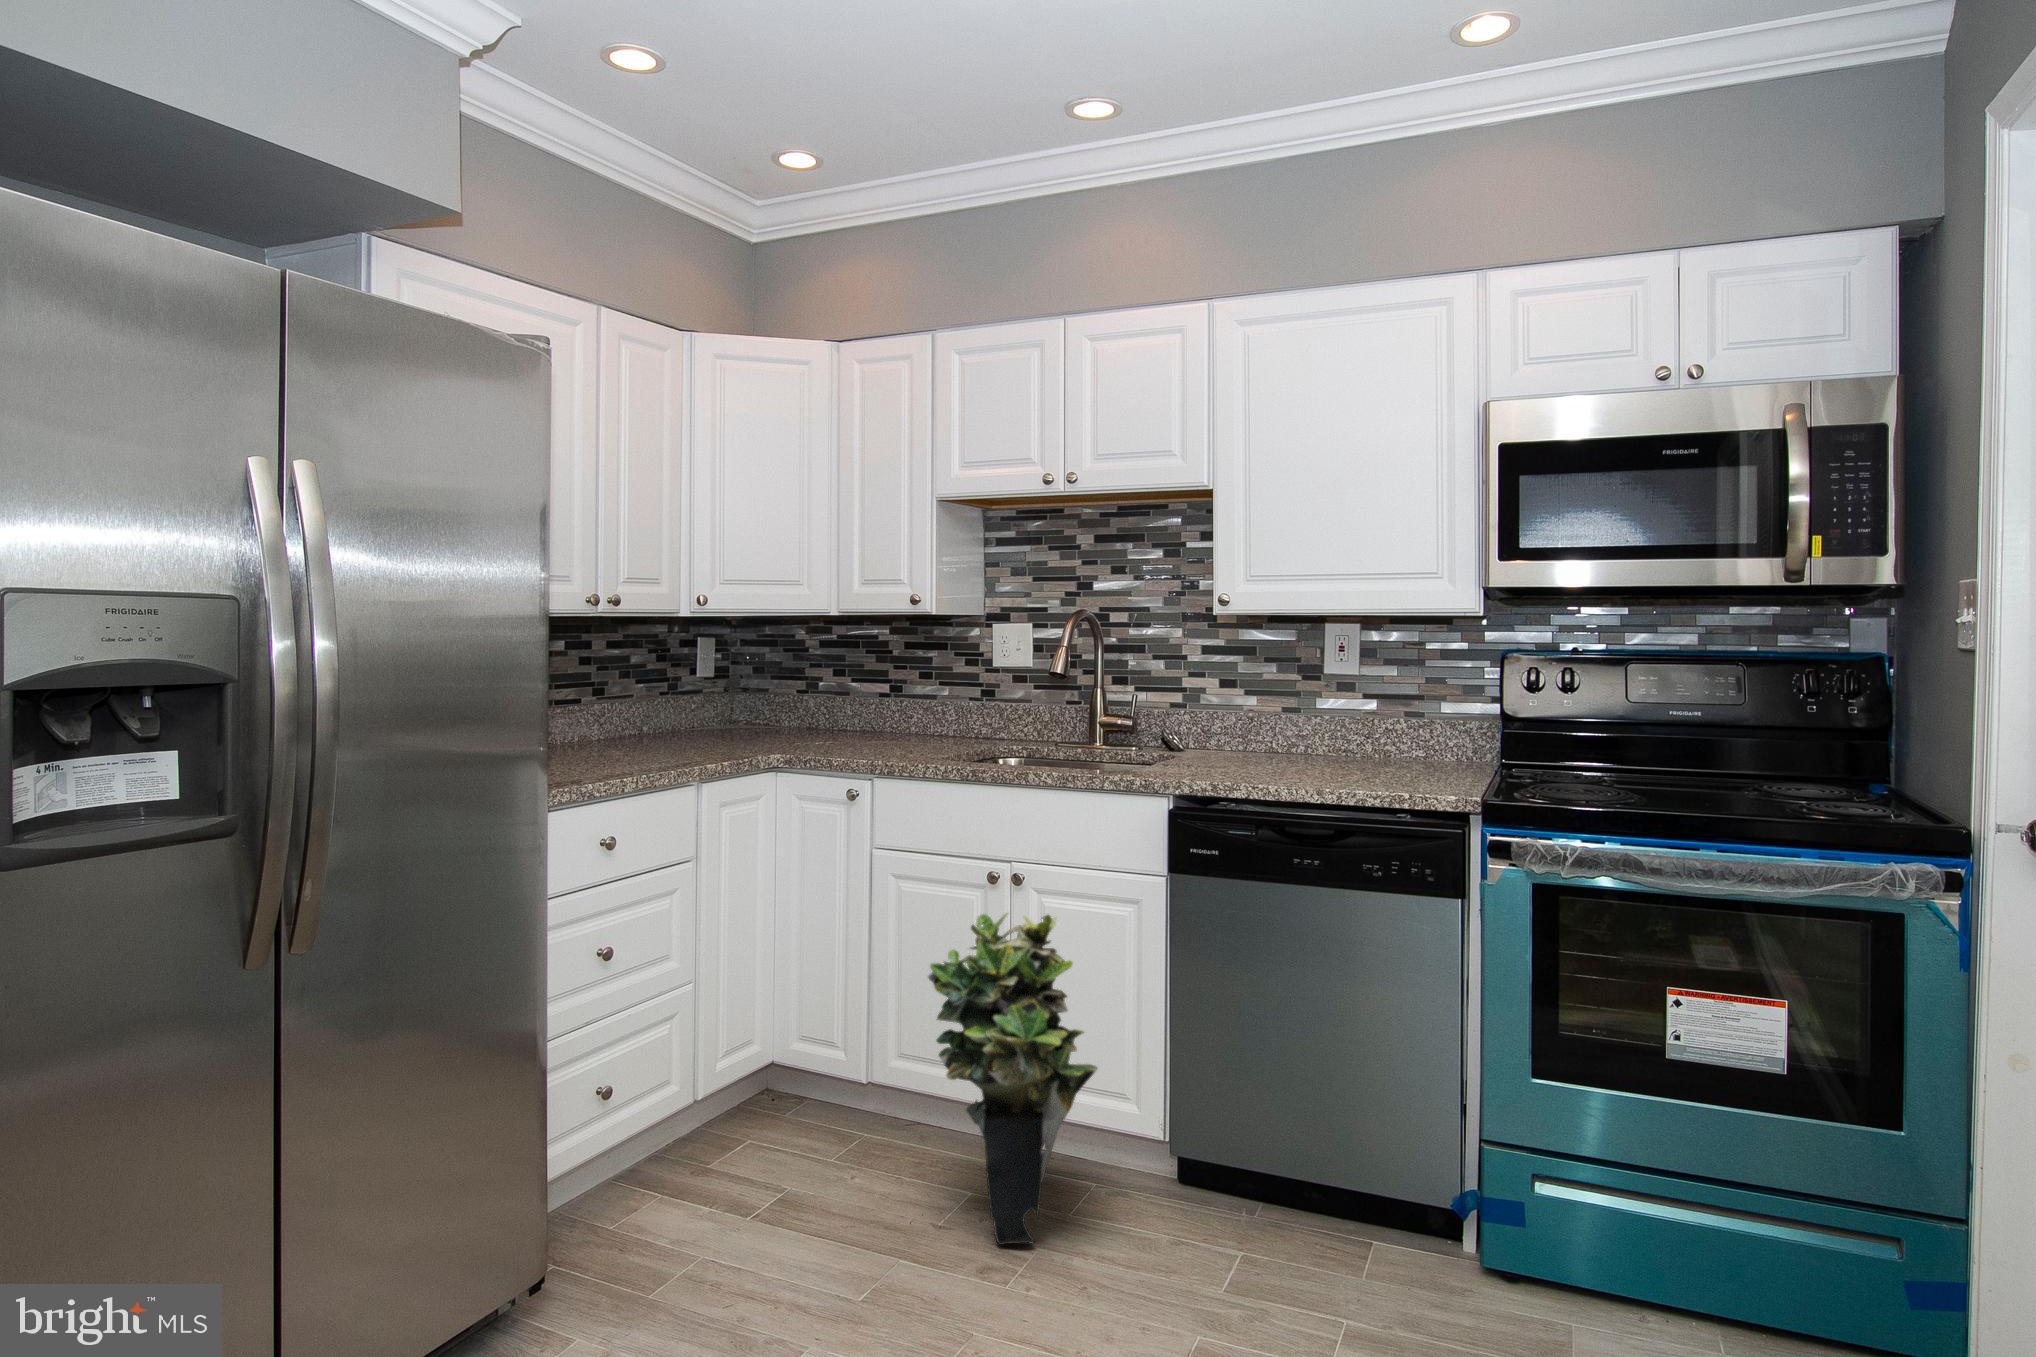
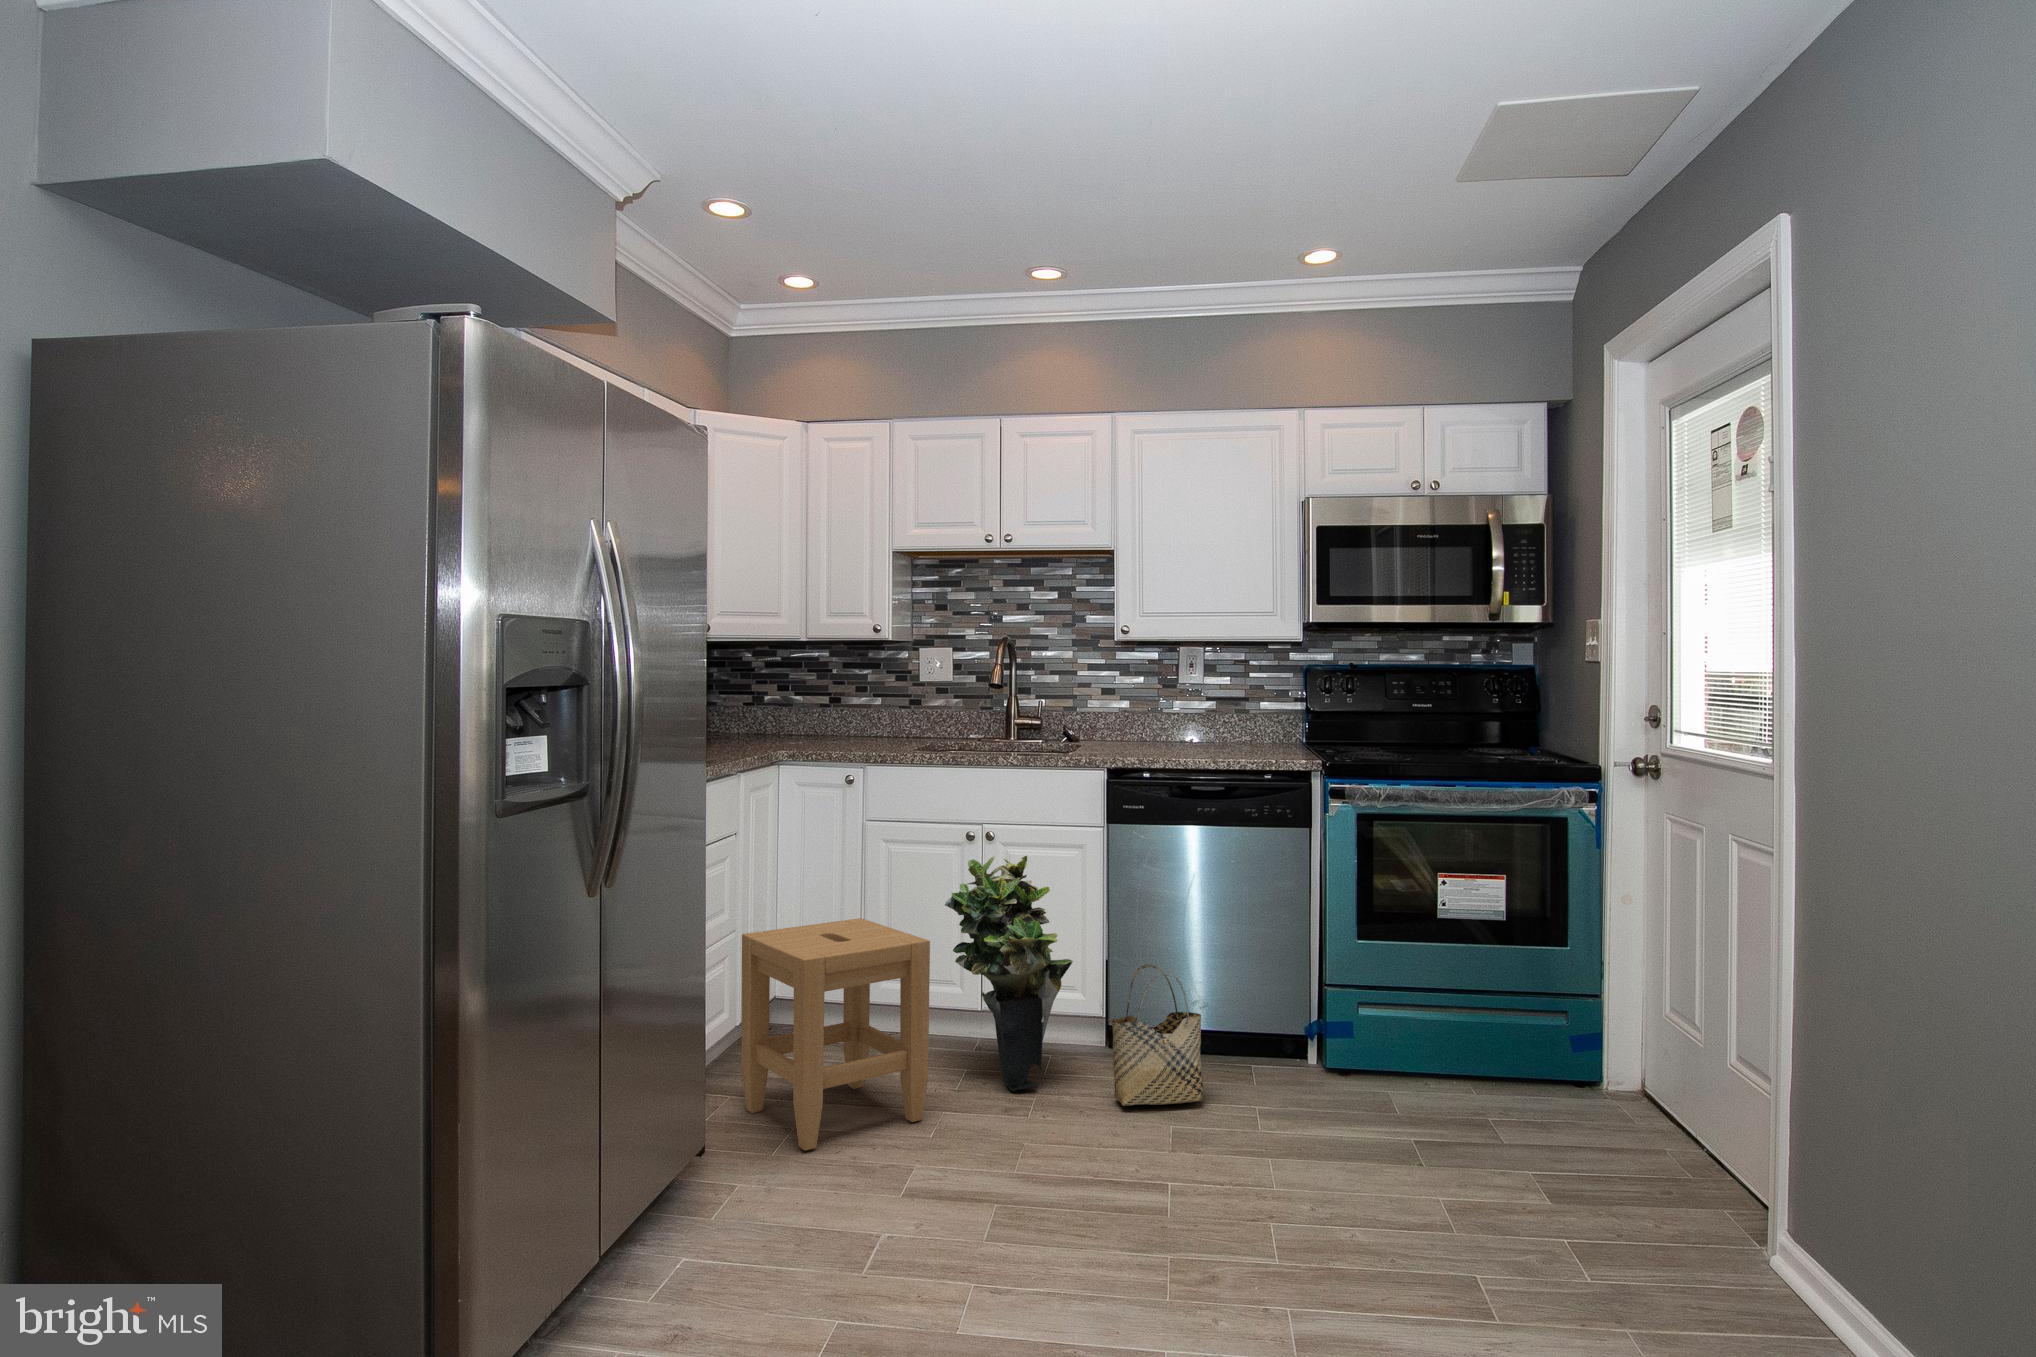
stool: none [645,988,859,1313] -> present [742,918,930,1151]
woven basket: none [1121,1089,1263,1302] -> present [1111,965,1203,1106]

